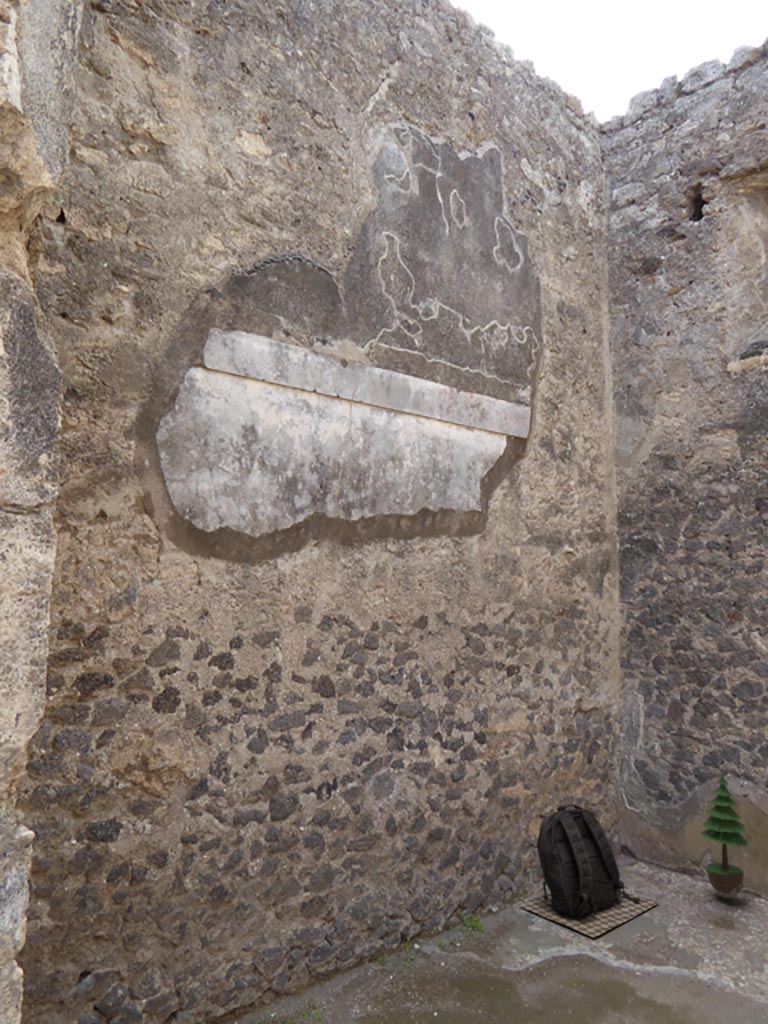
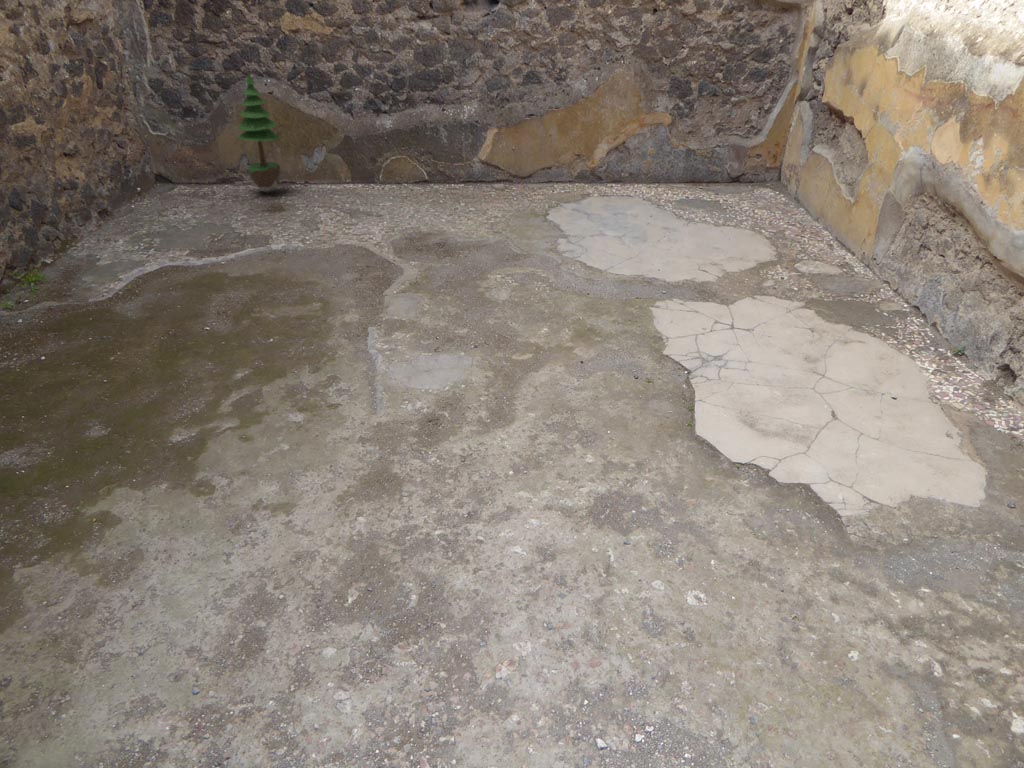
backpack: present [519,804,658,937] -> none [72,131,214,252]

